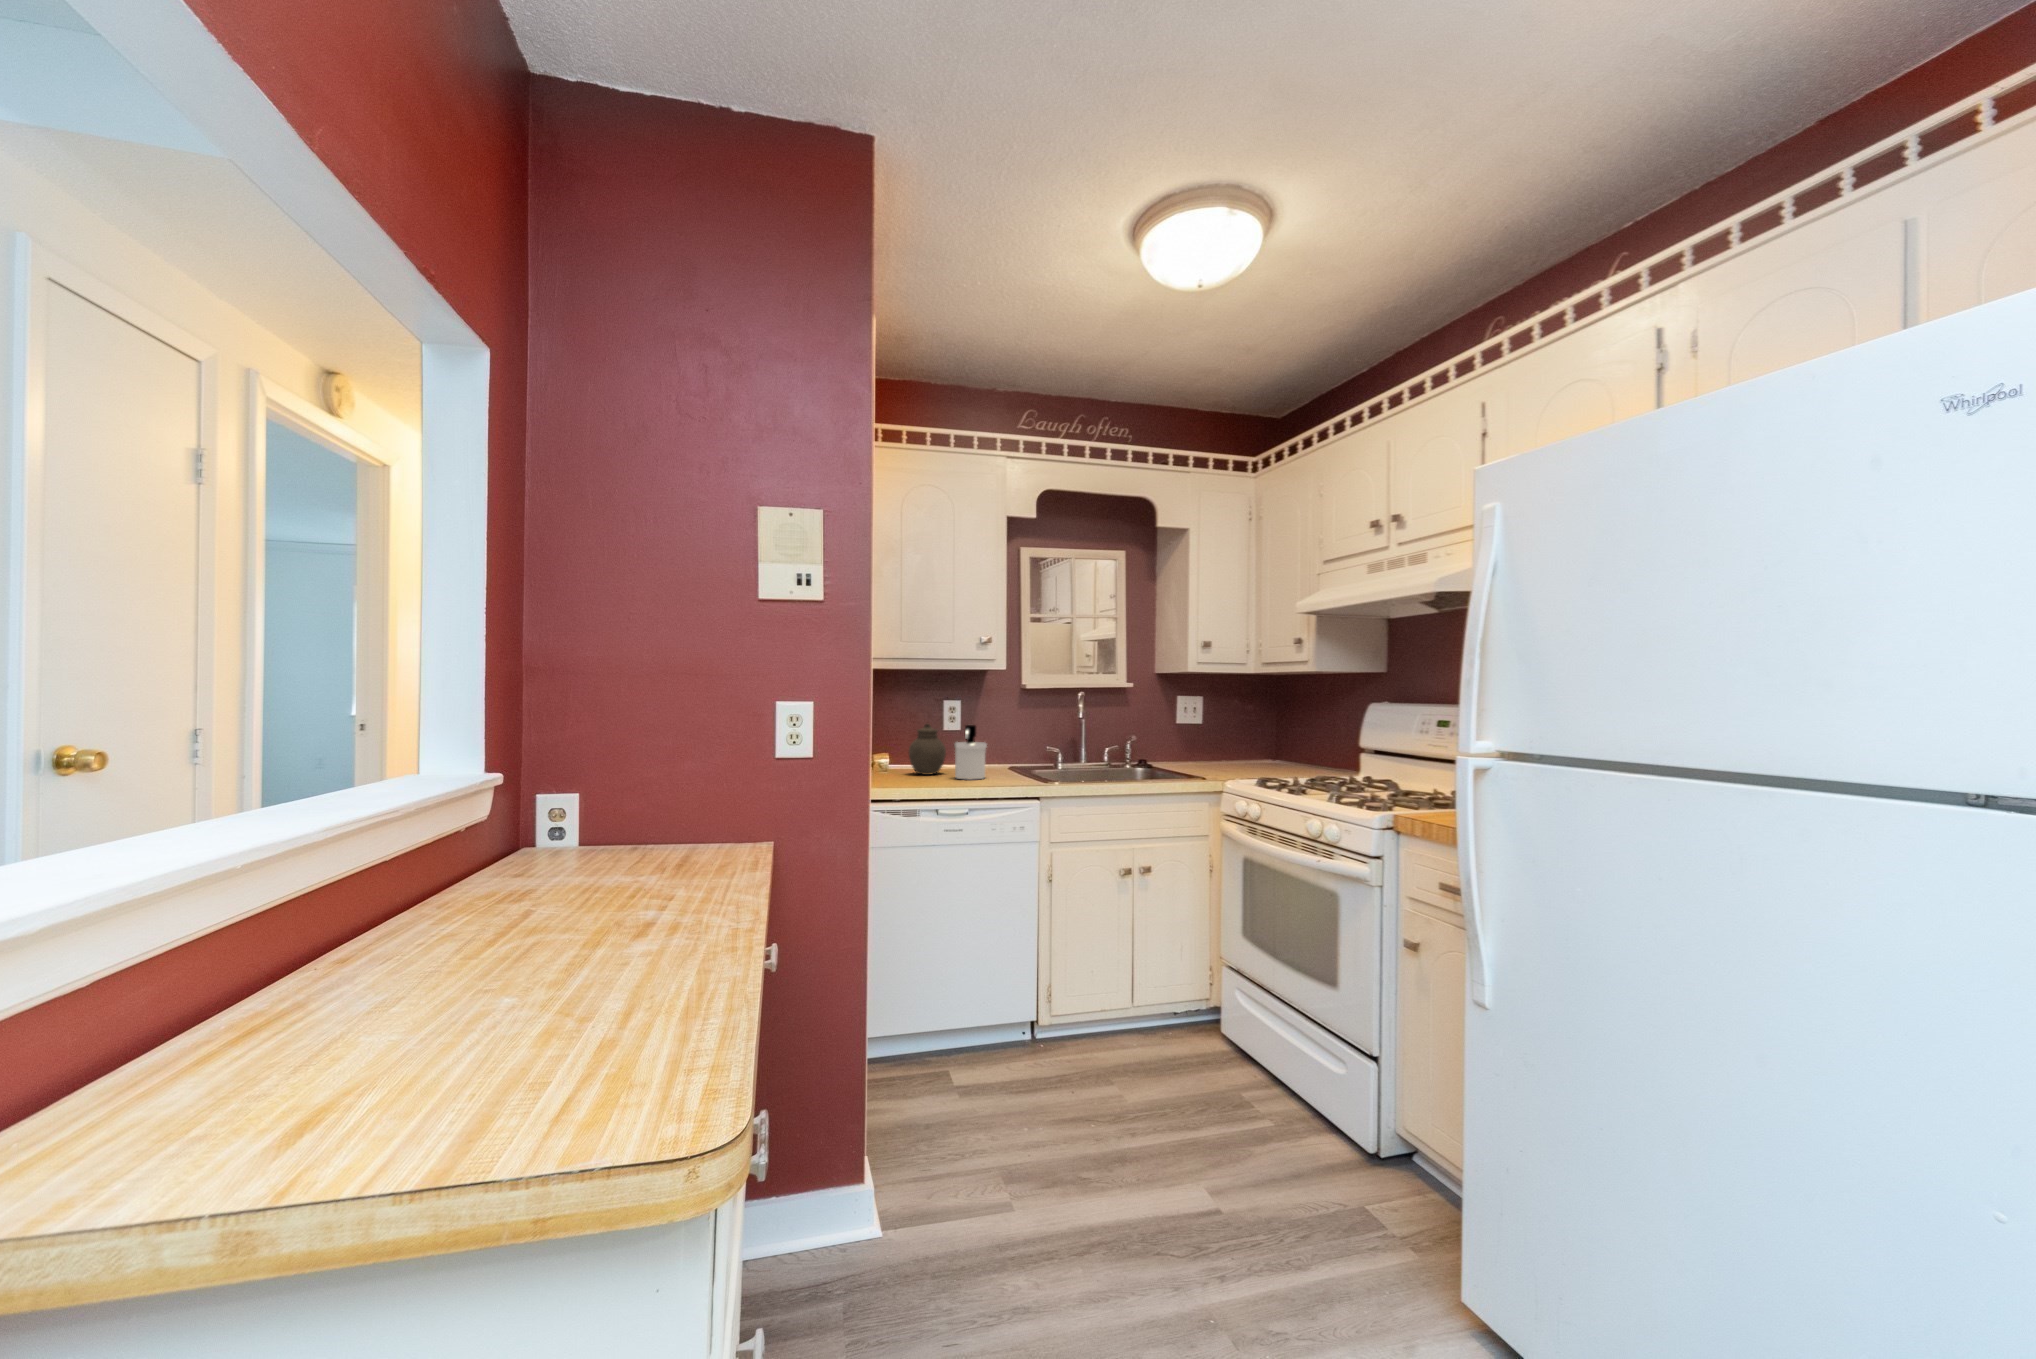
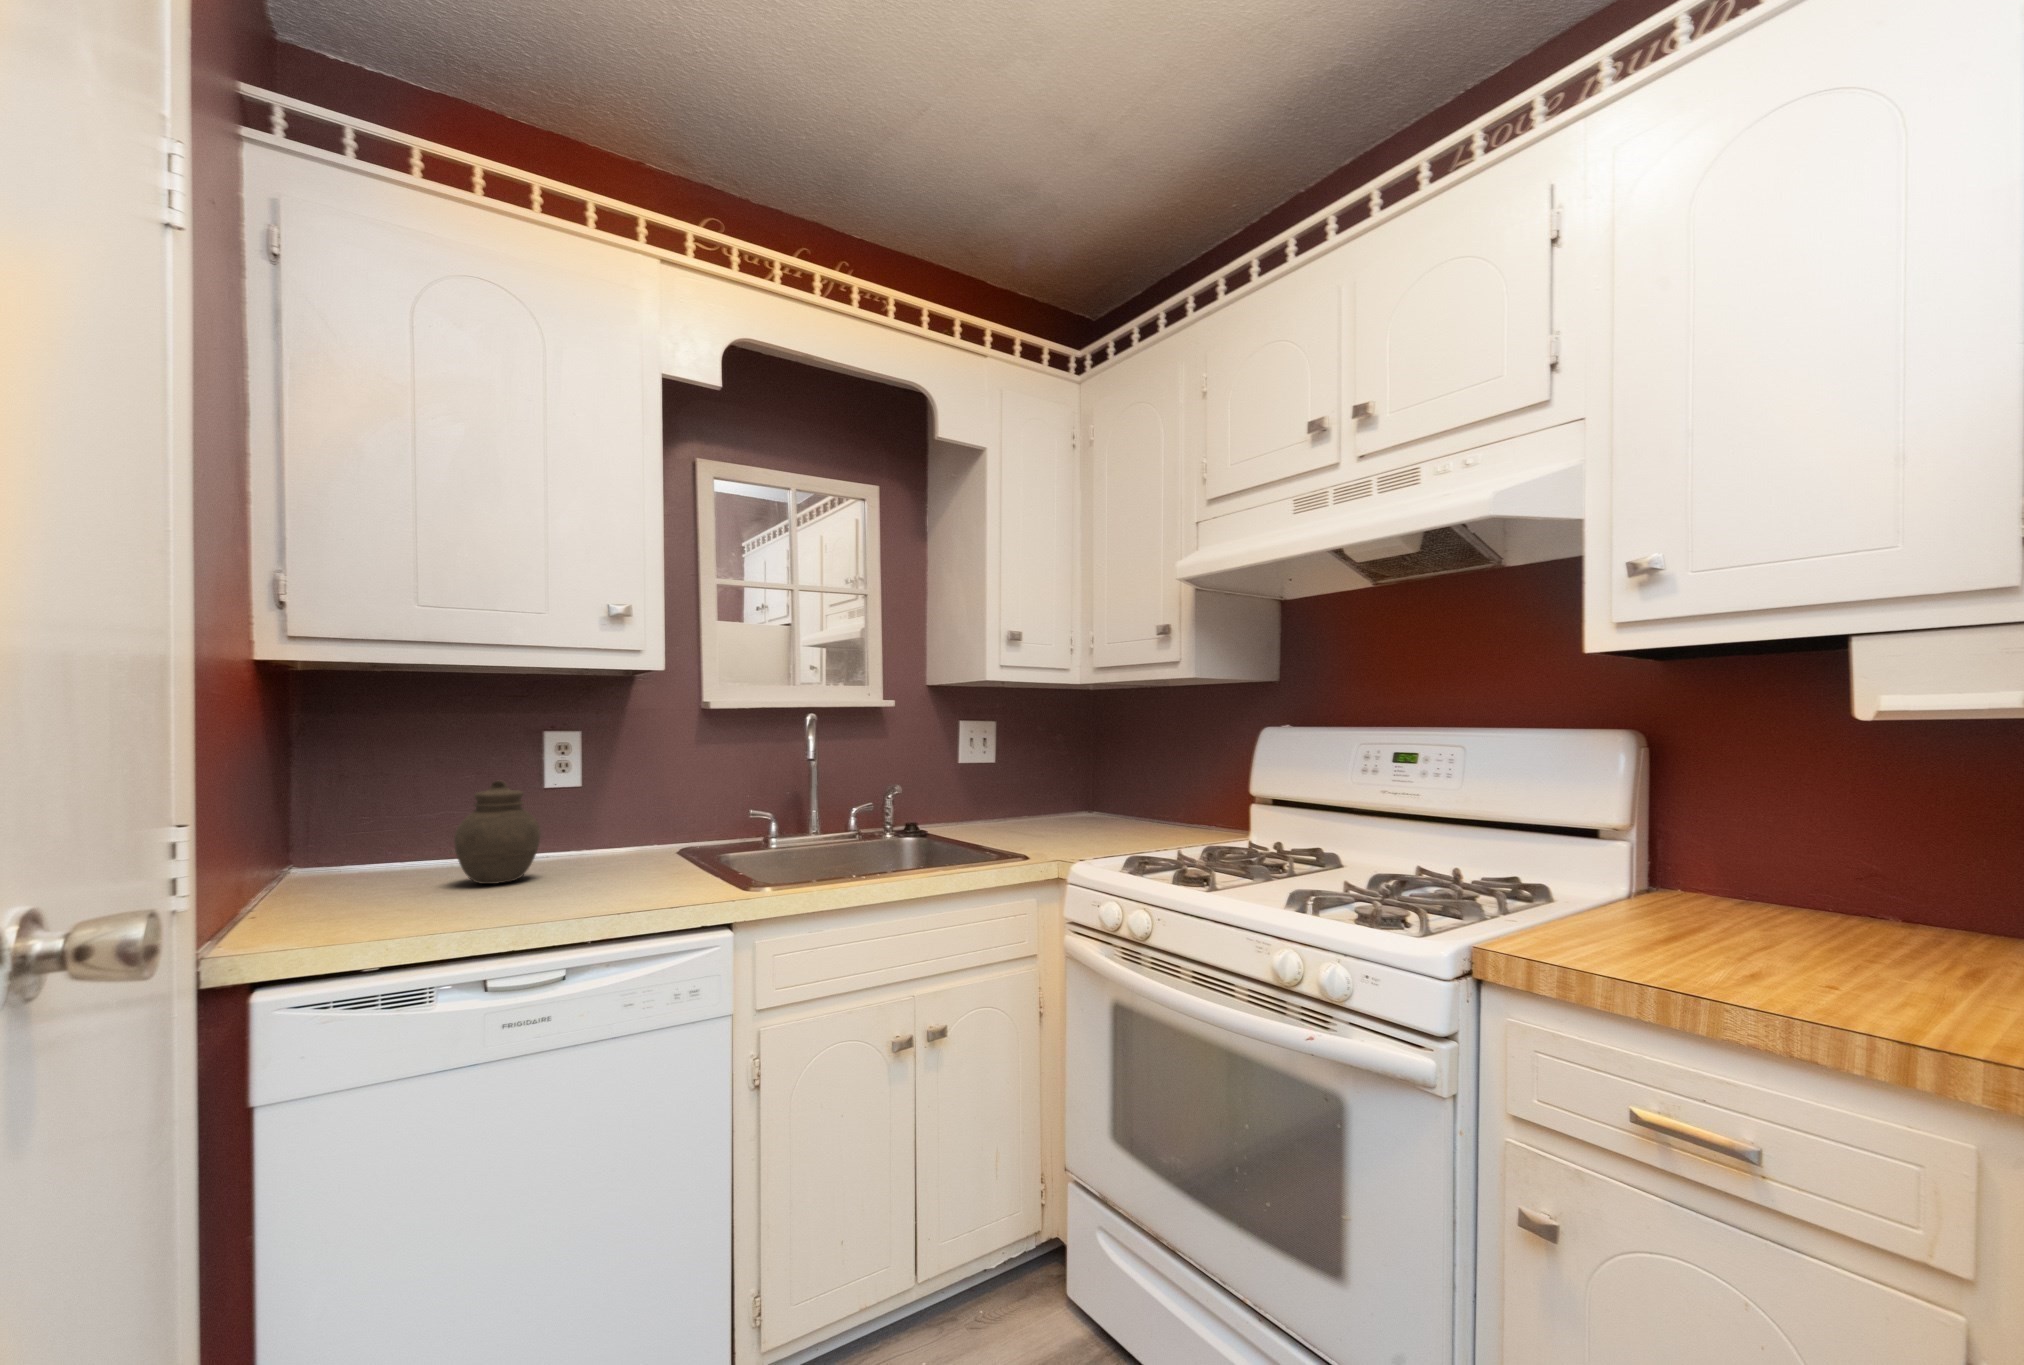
soap dispenser: present [954,725,987,780] -> none [553,781,625,893]

